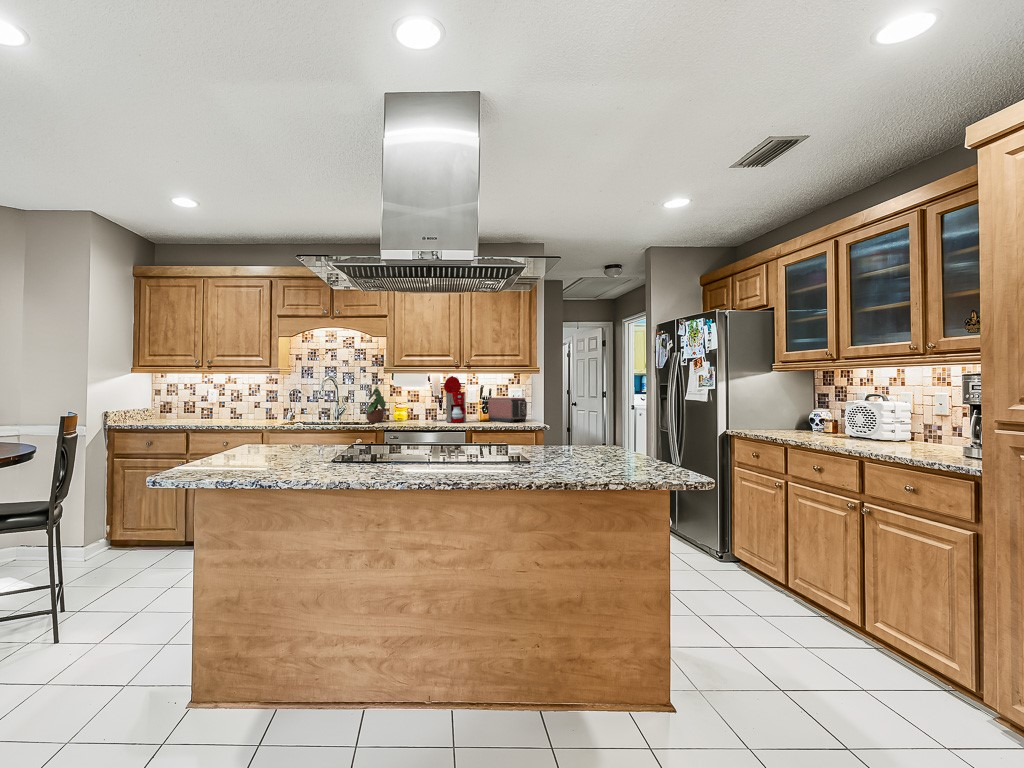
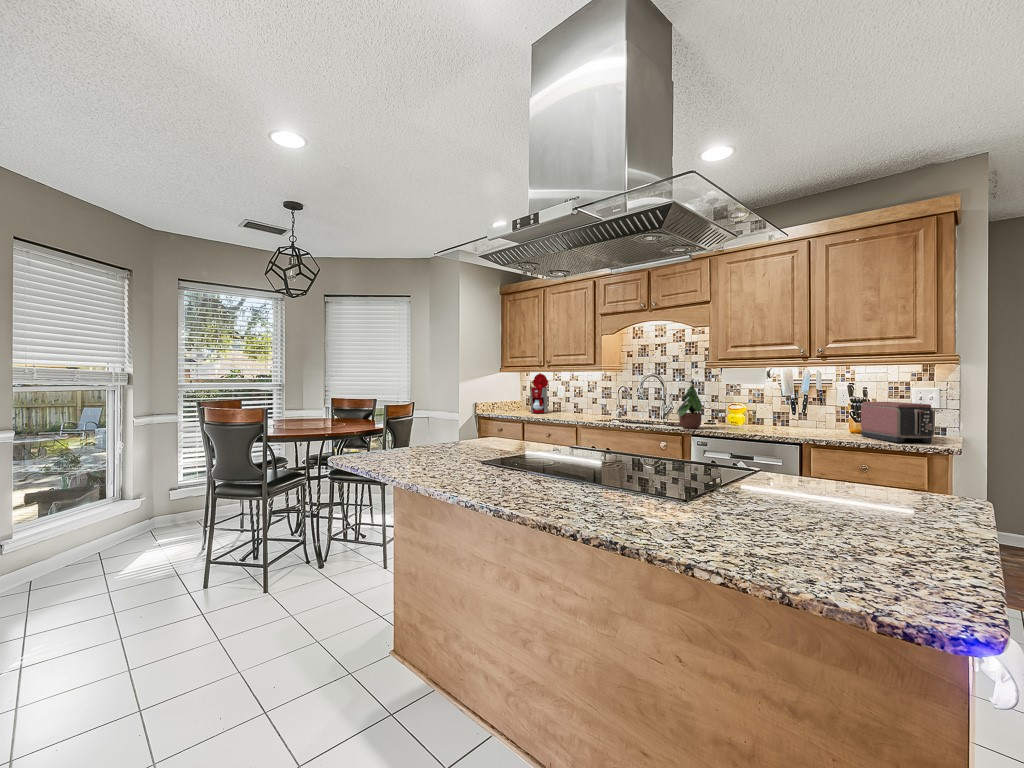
coffee maker: present [433,376,466,422] -> present [529,373,549,413]

